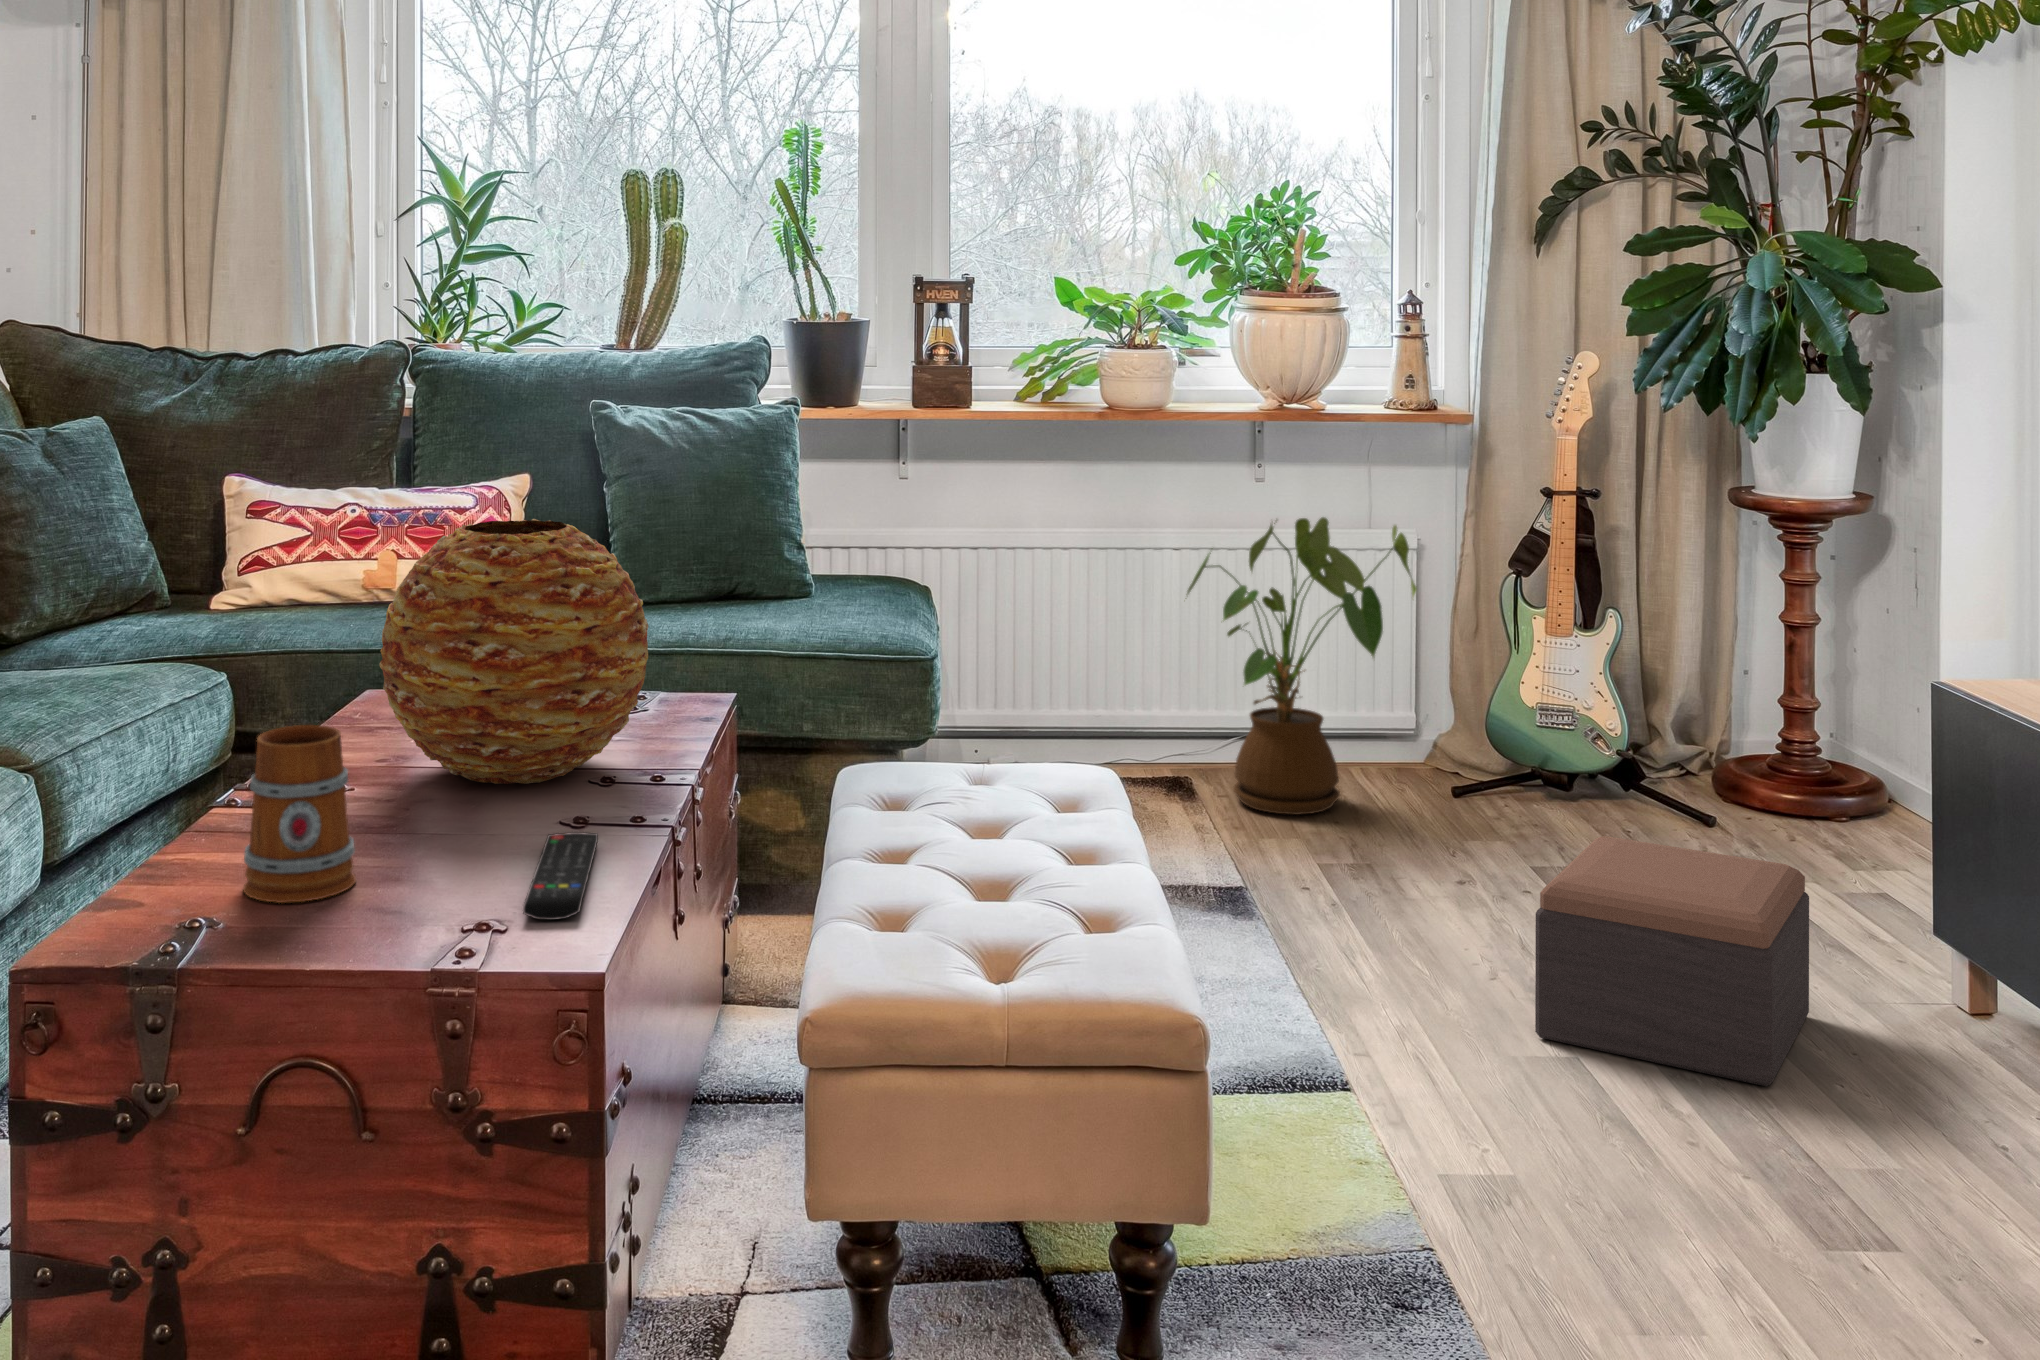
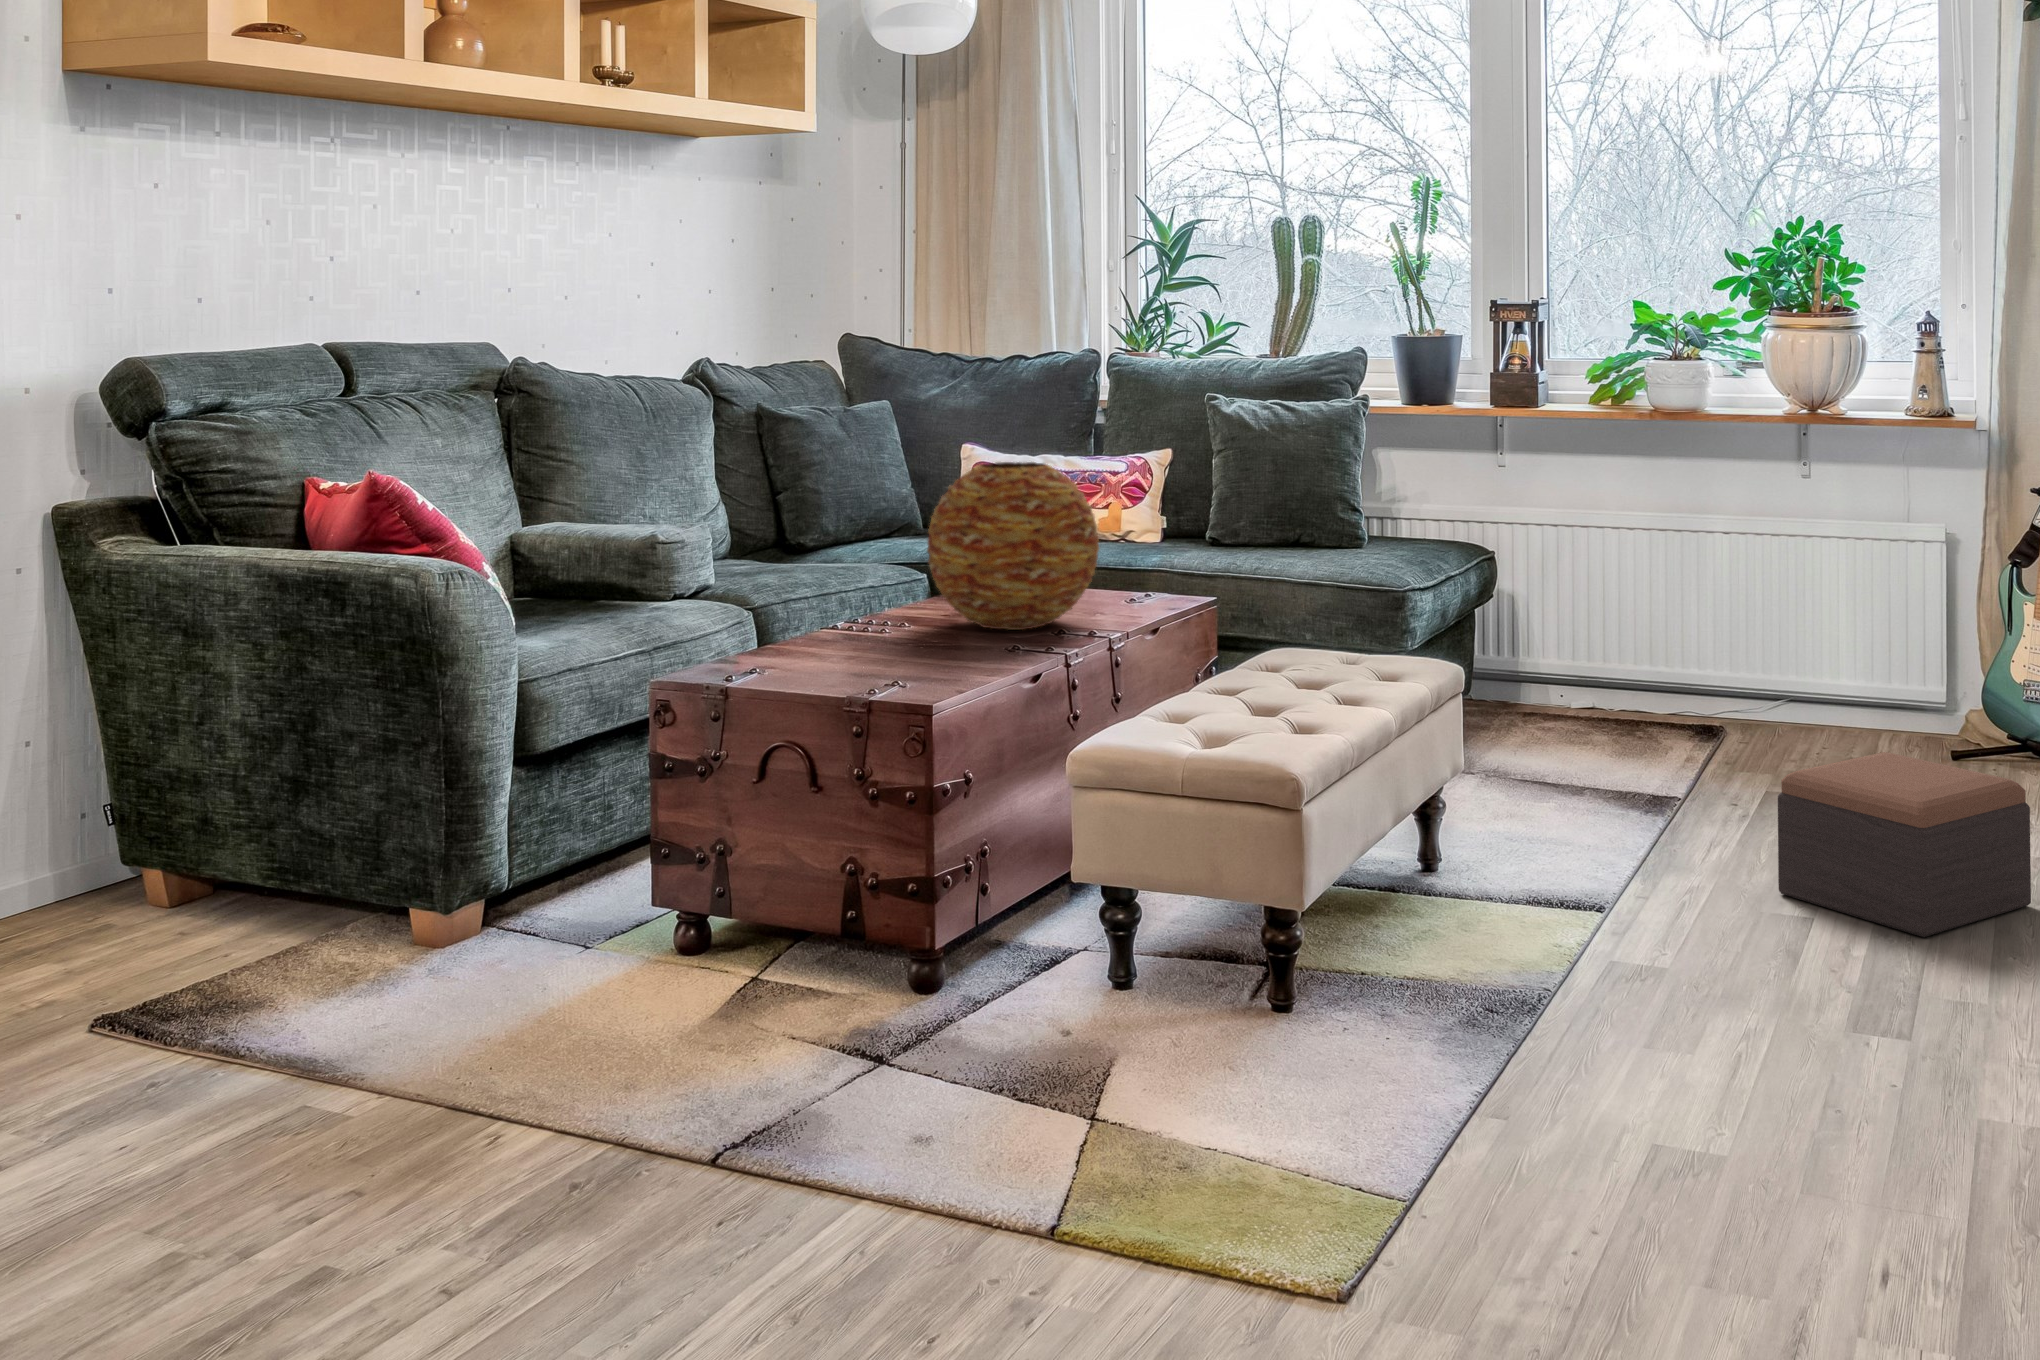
house plant: present [1187,517,1417,815] -> none [1691,503,1902,753]
mug: present [243,725,356,903] -> none [794,570,860,668]
remote control: present [523,832,598,920] -> none [920,649,1009,684]

